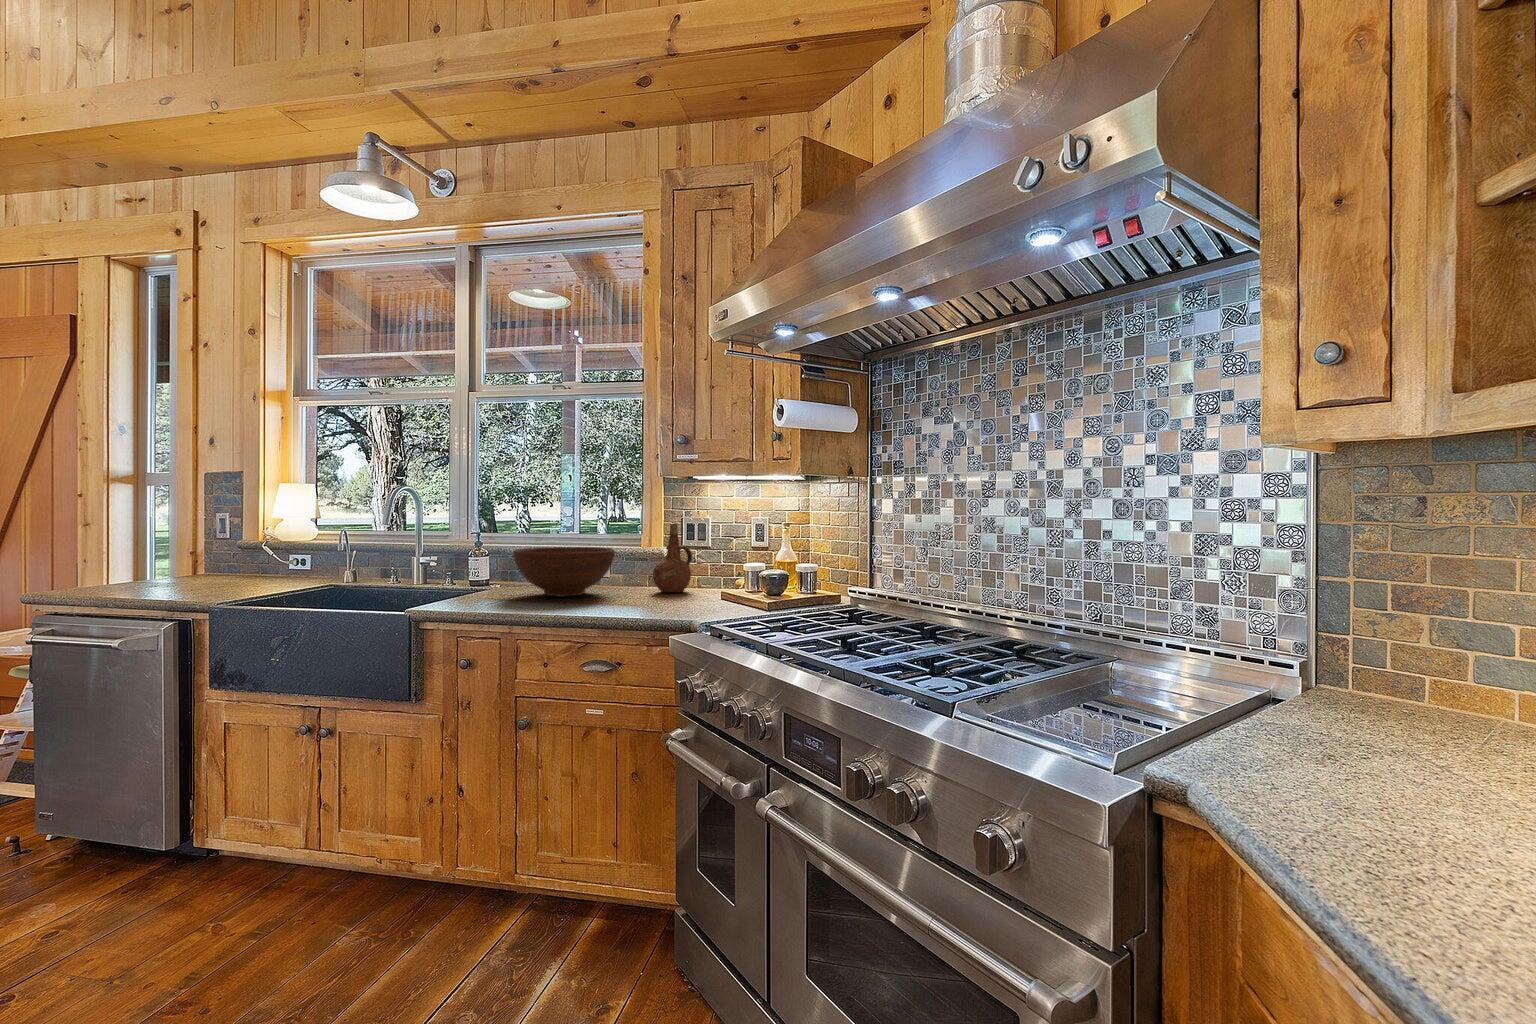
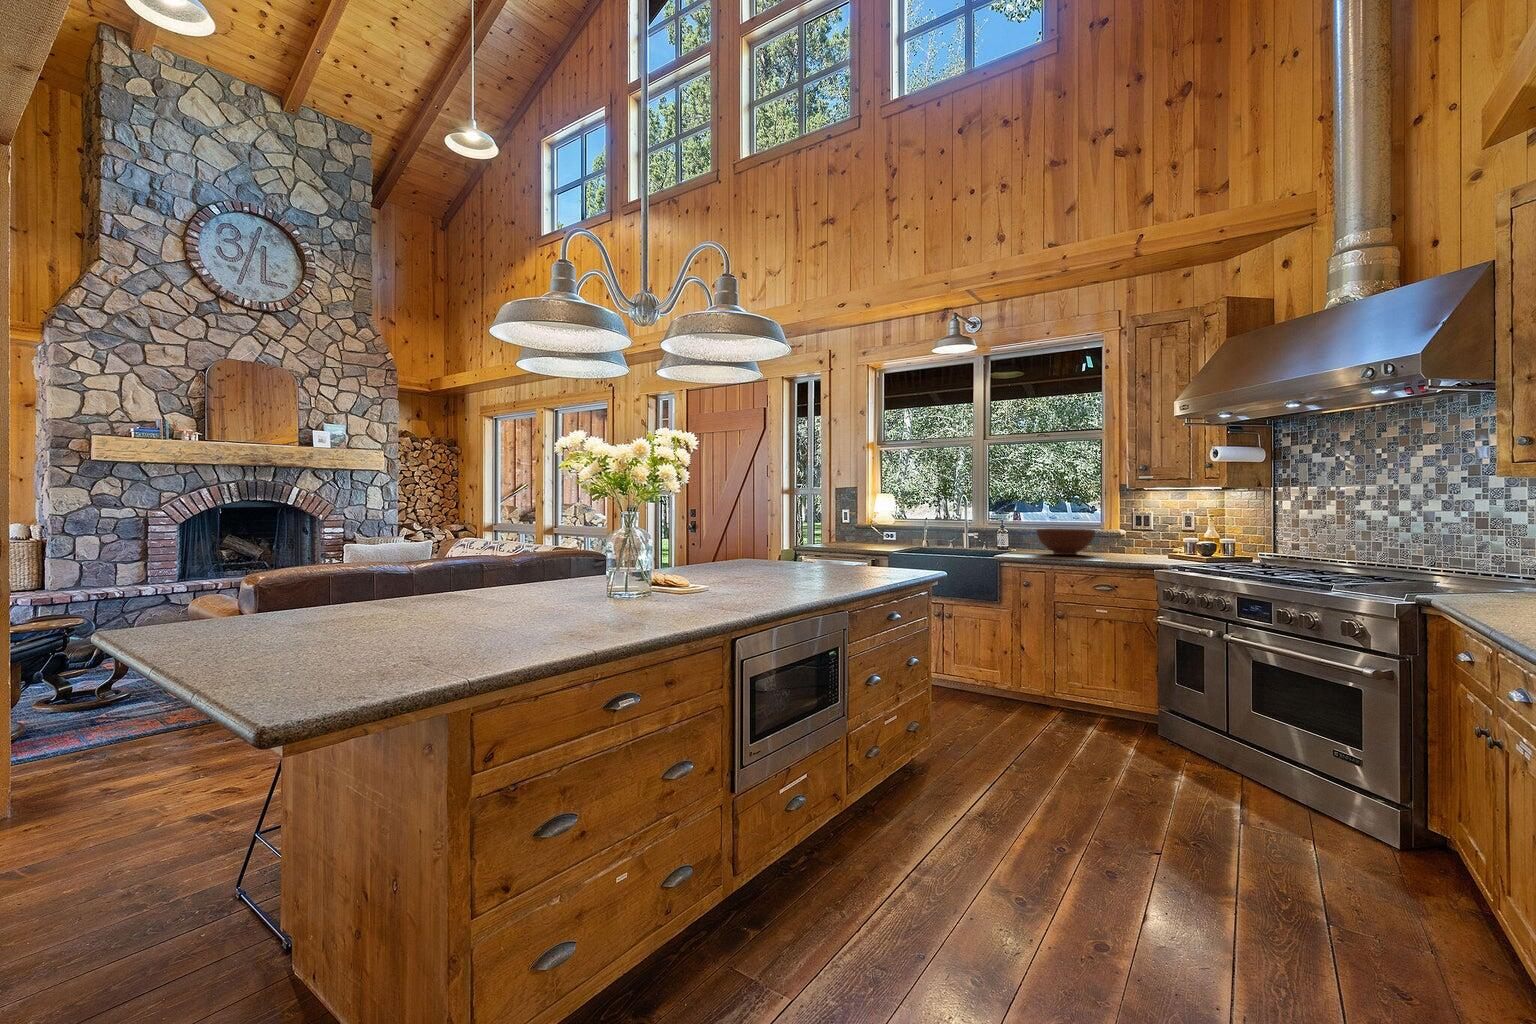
ceramic pitcher: present [653,524,692,592] -> none [1118,515,1143,555]

